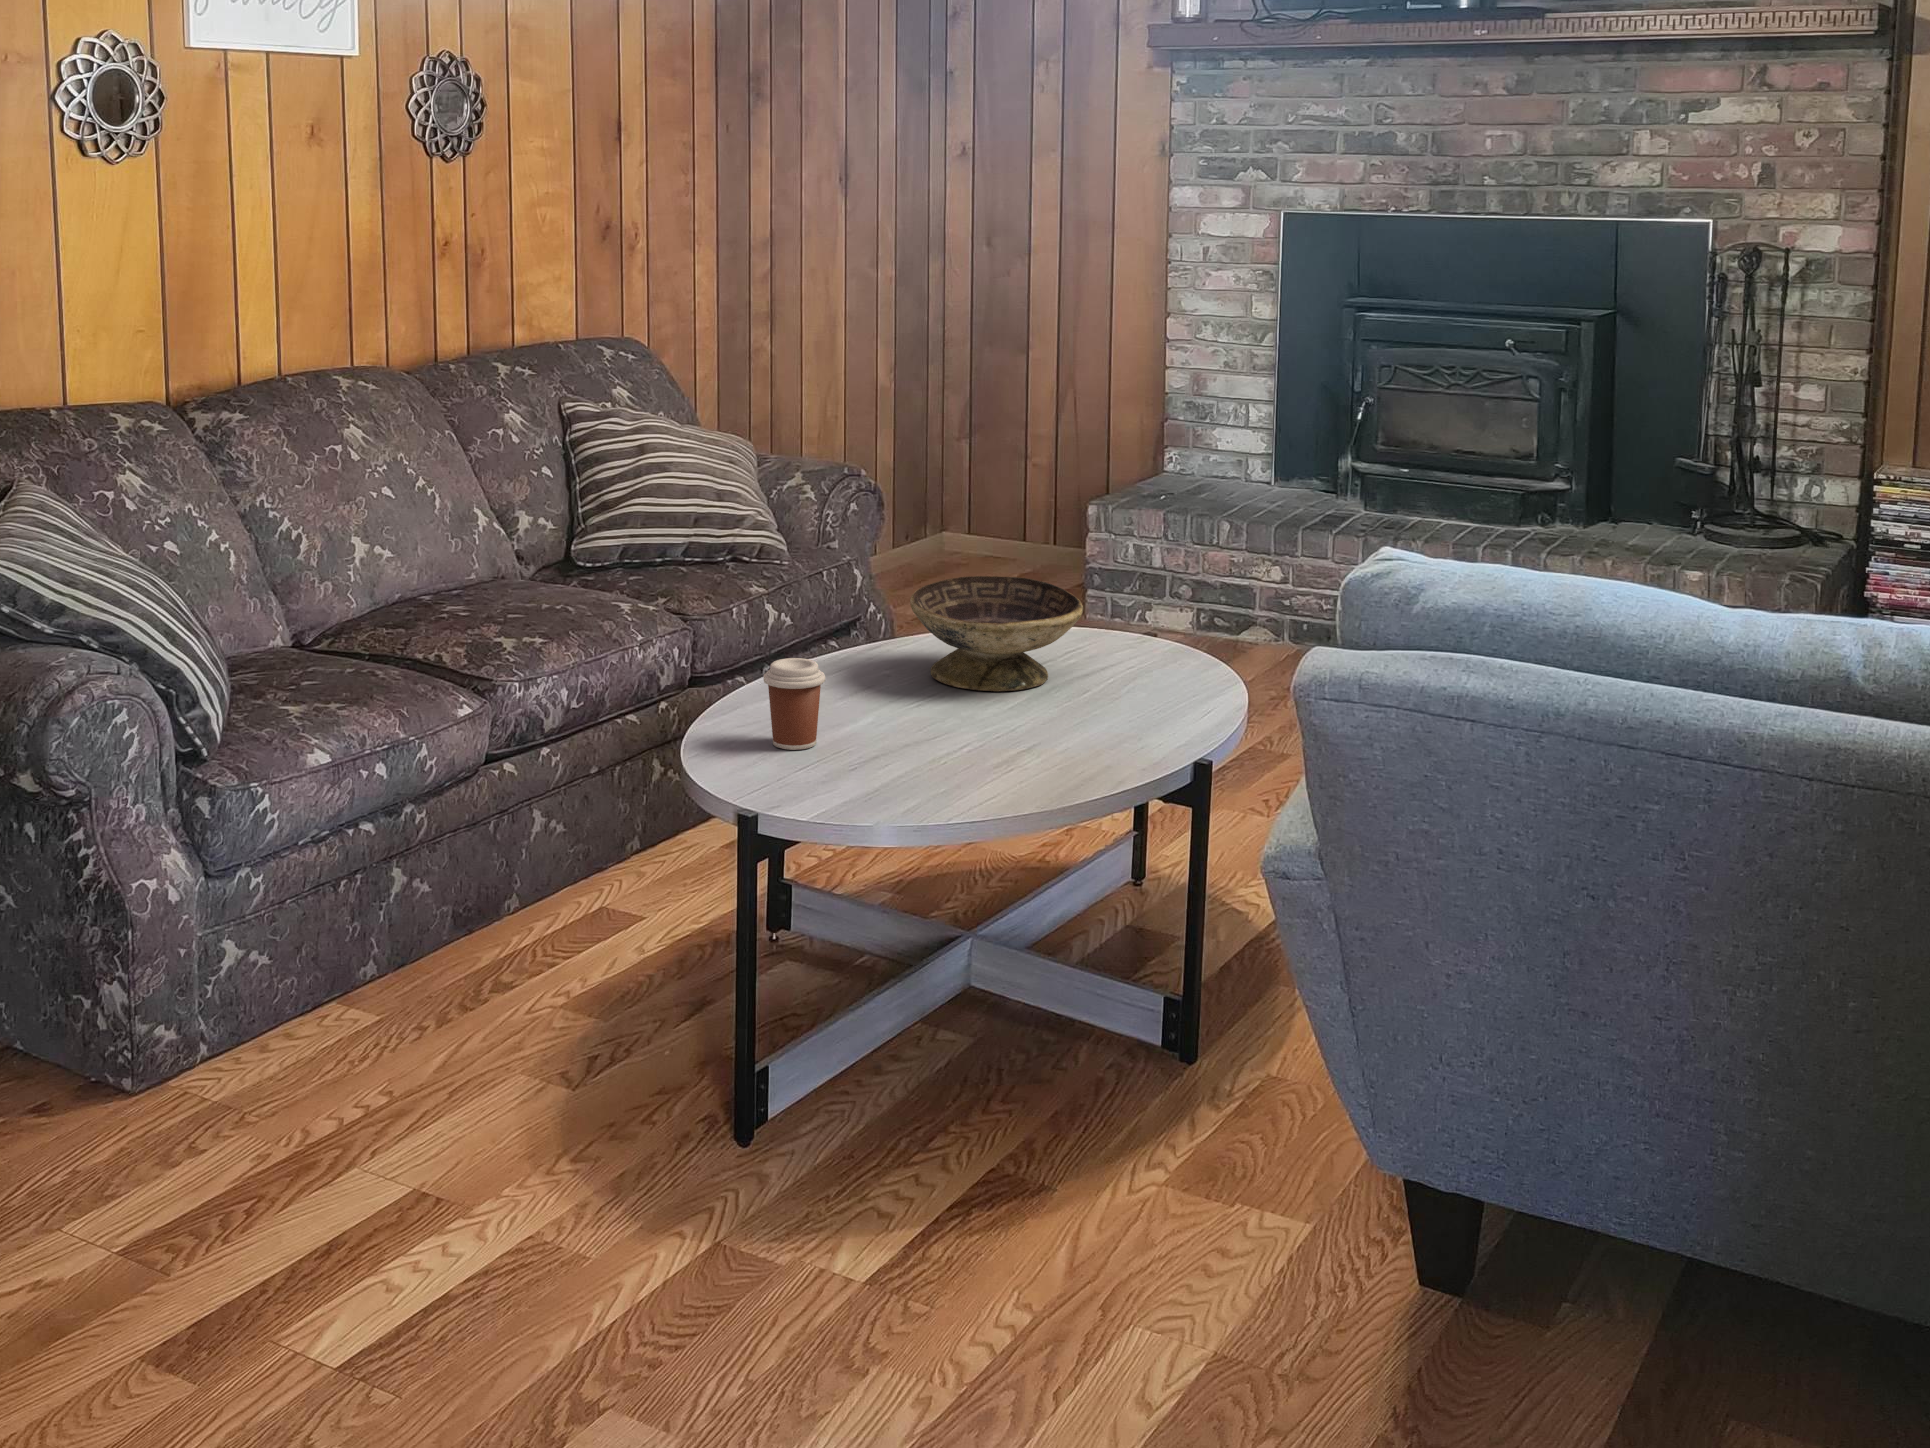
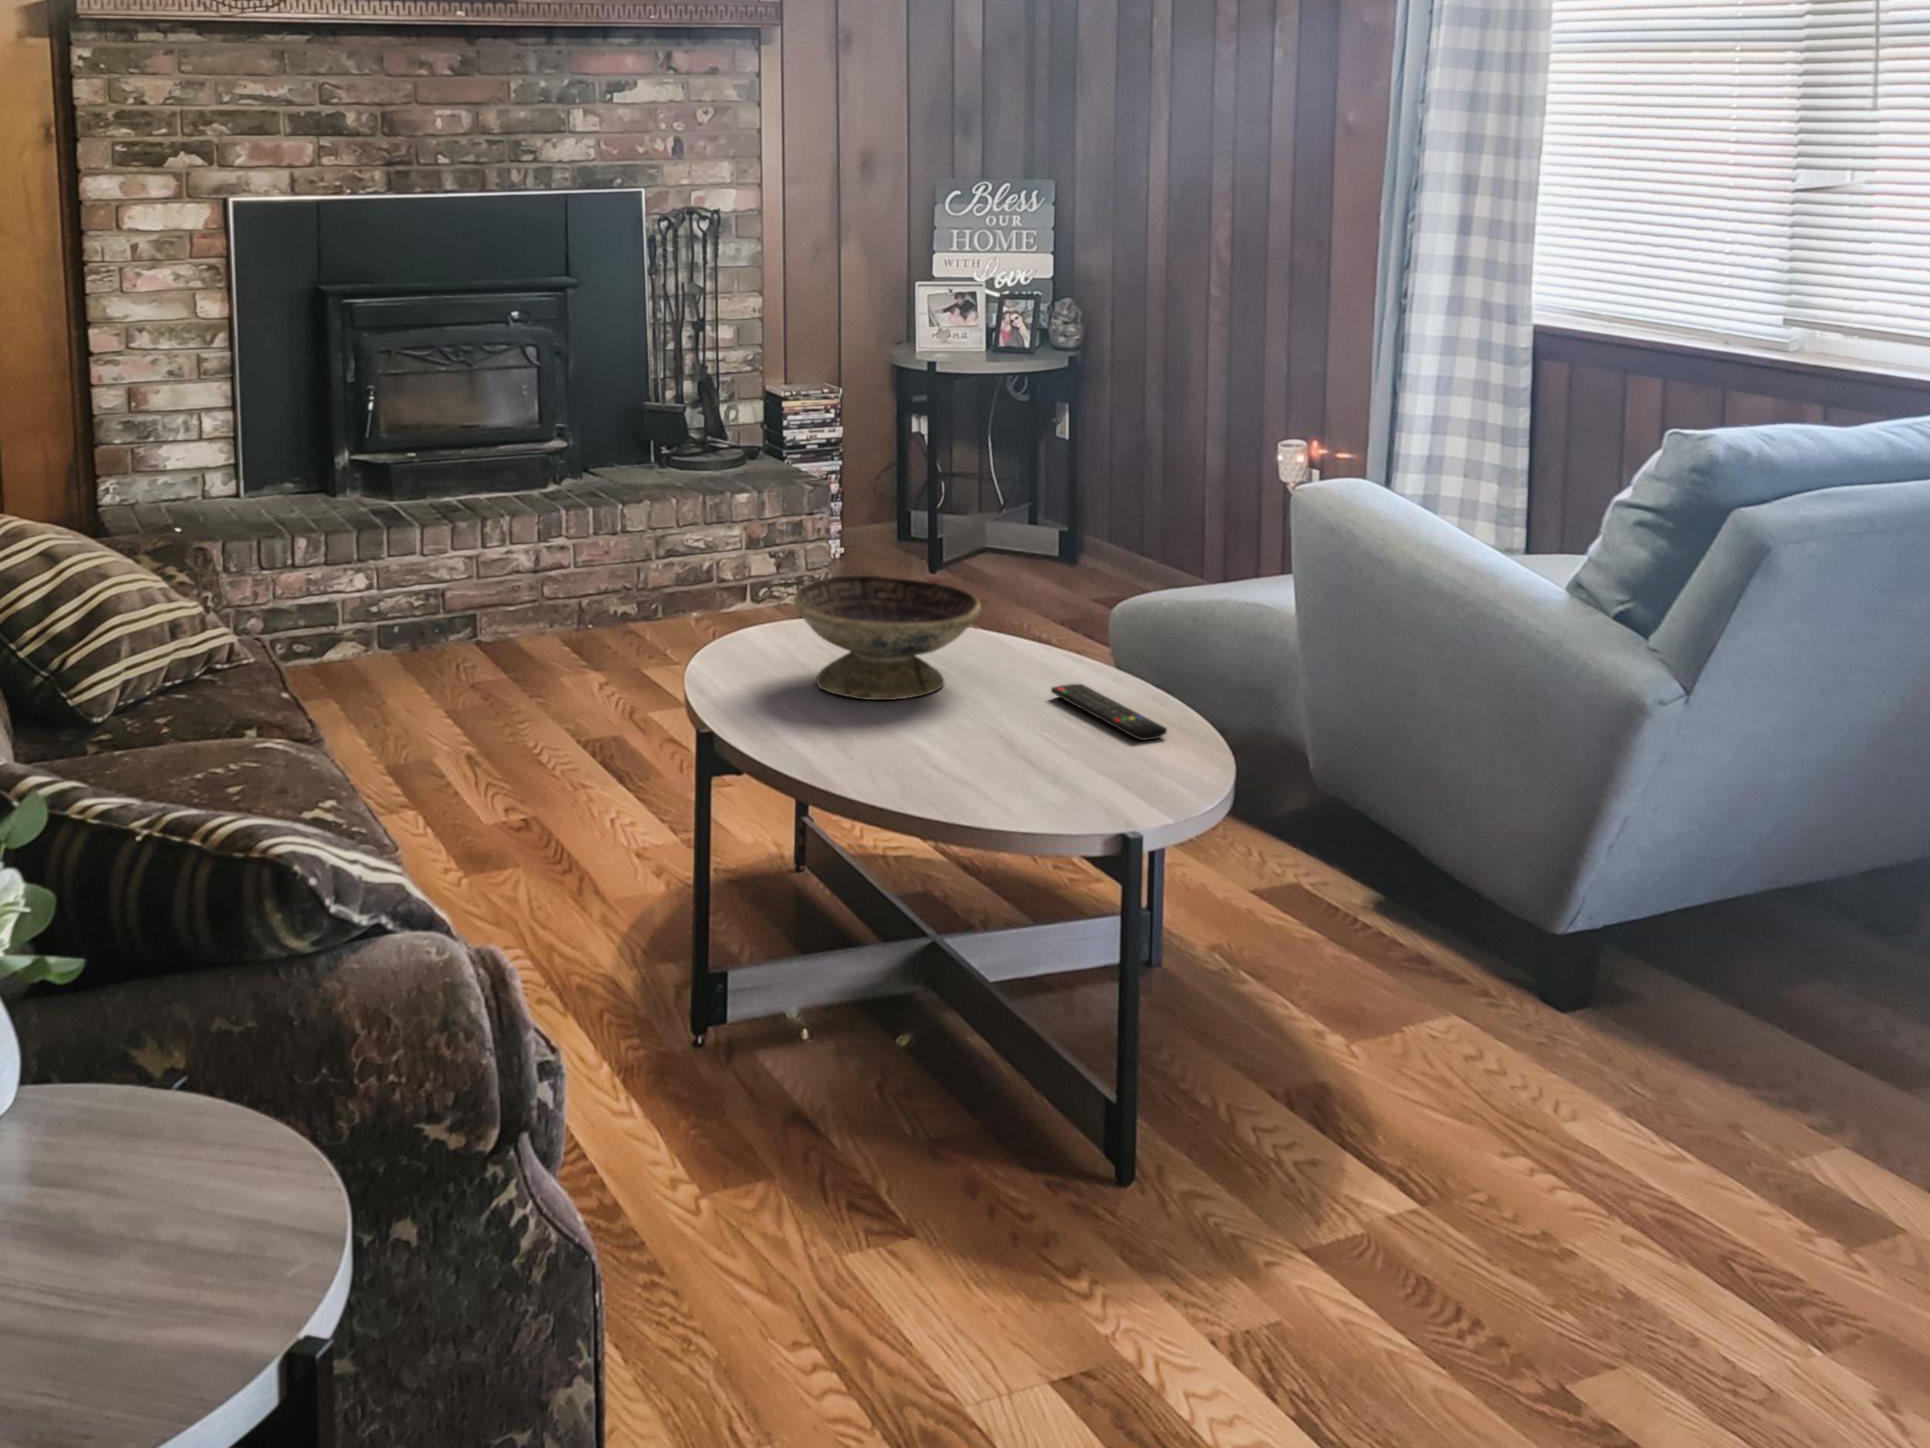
coffee cup: present [764,658,825,750] -> none [980,686,1050,791]
remote control: none [958,711,1071,763] -> present [1051,684,1167,740]

